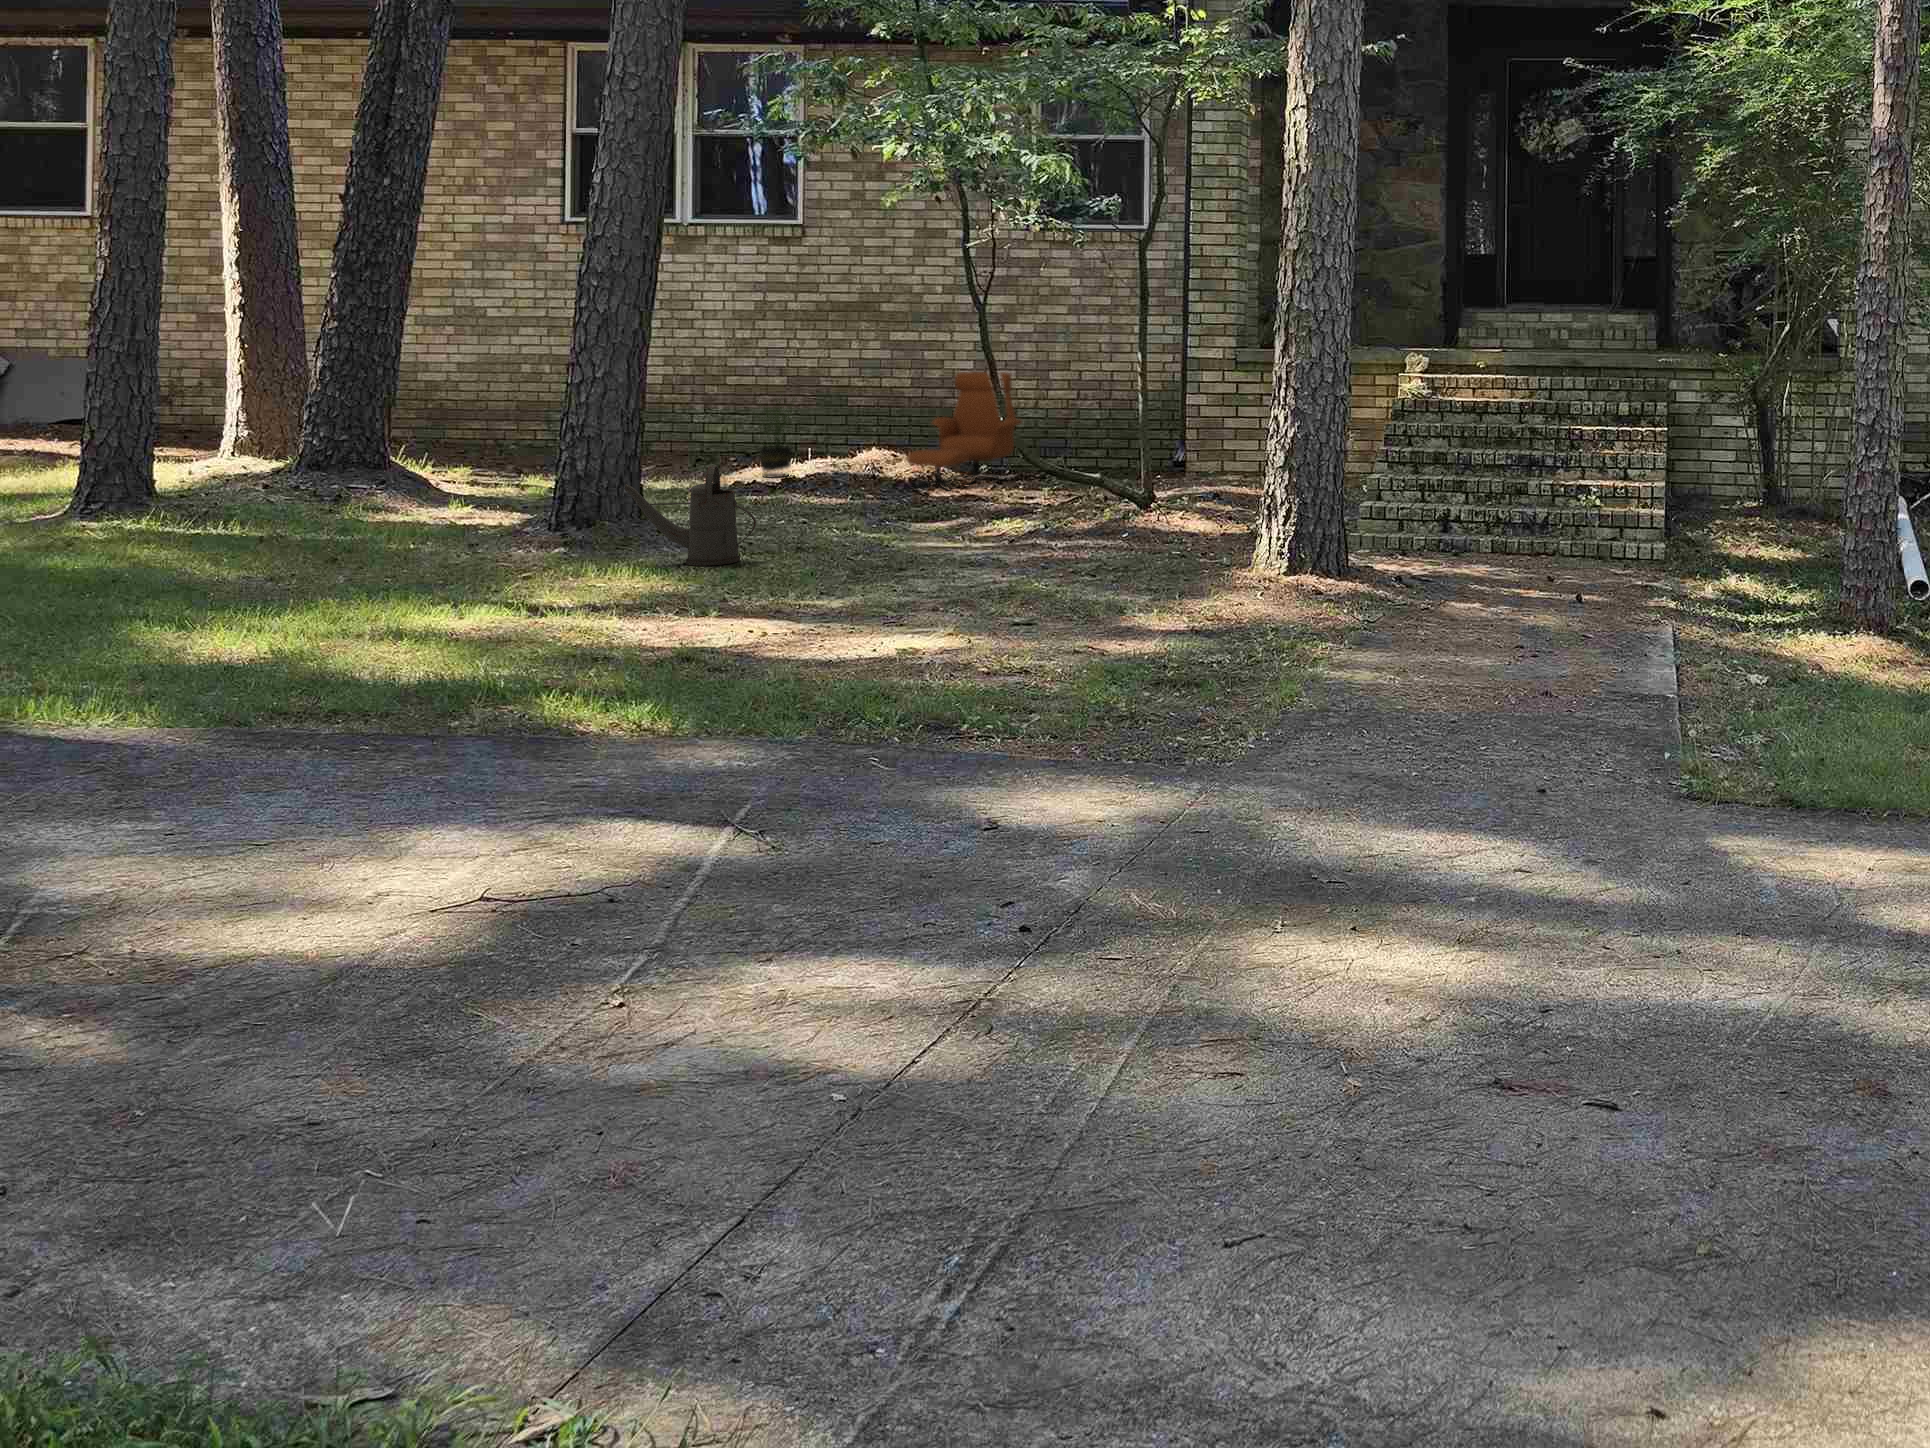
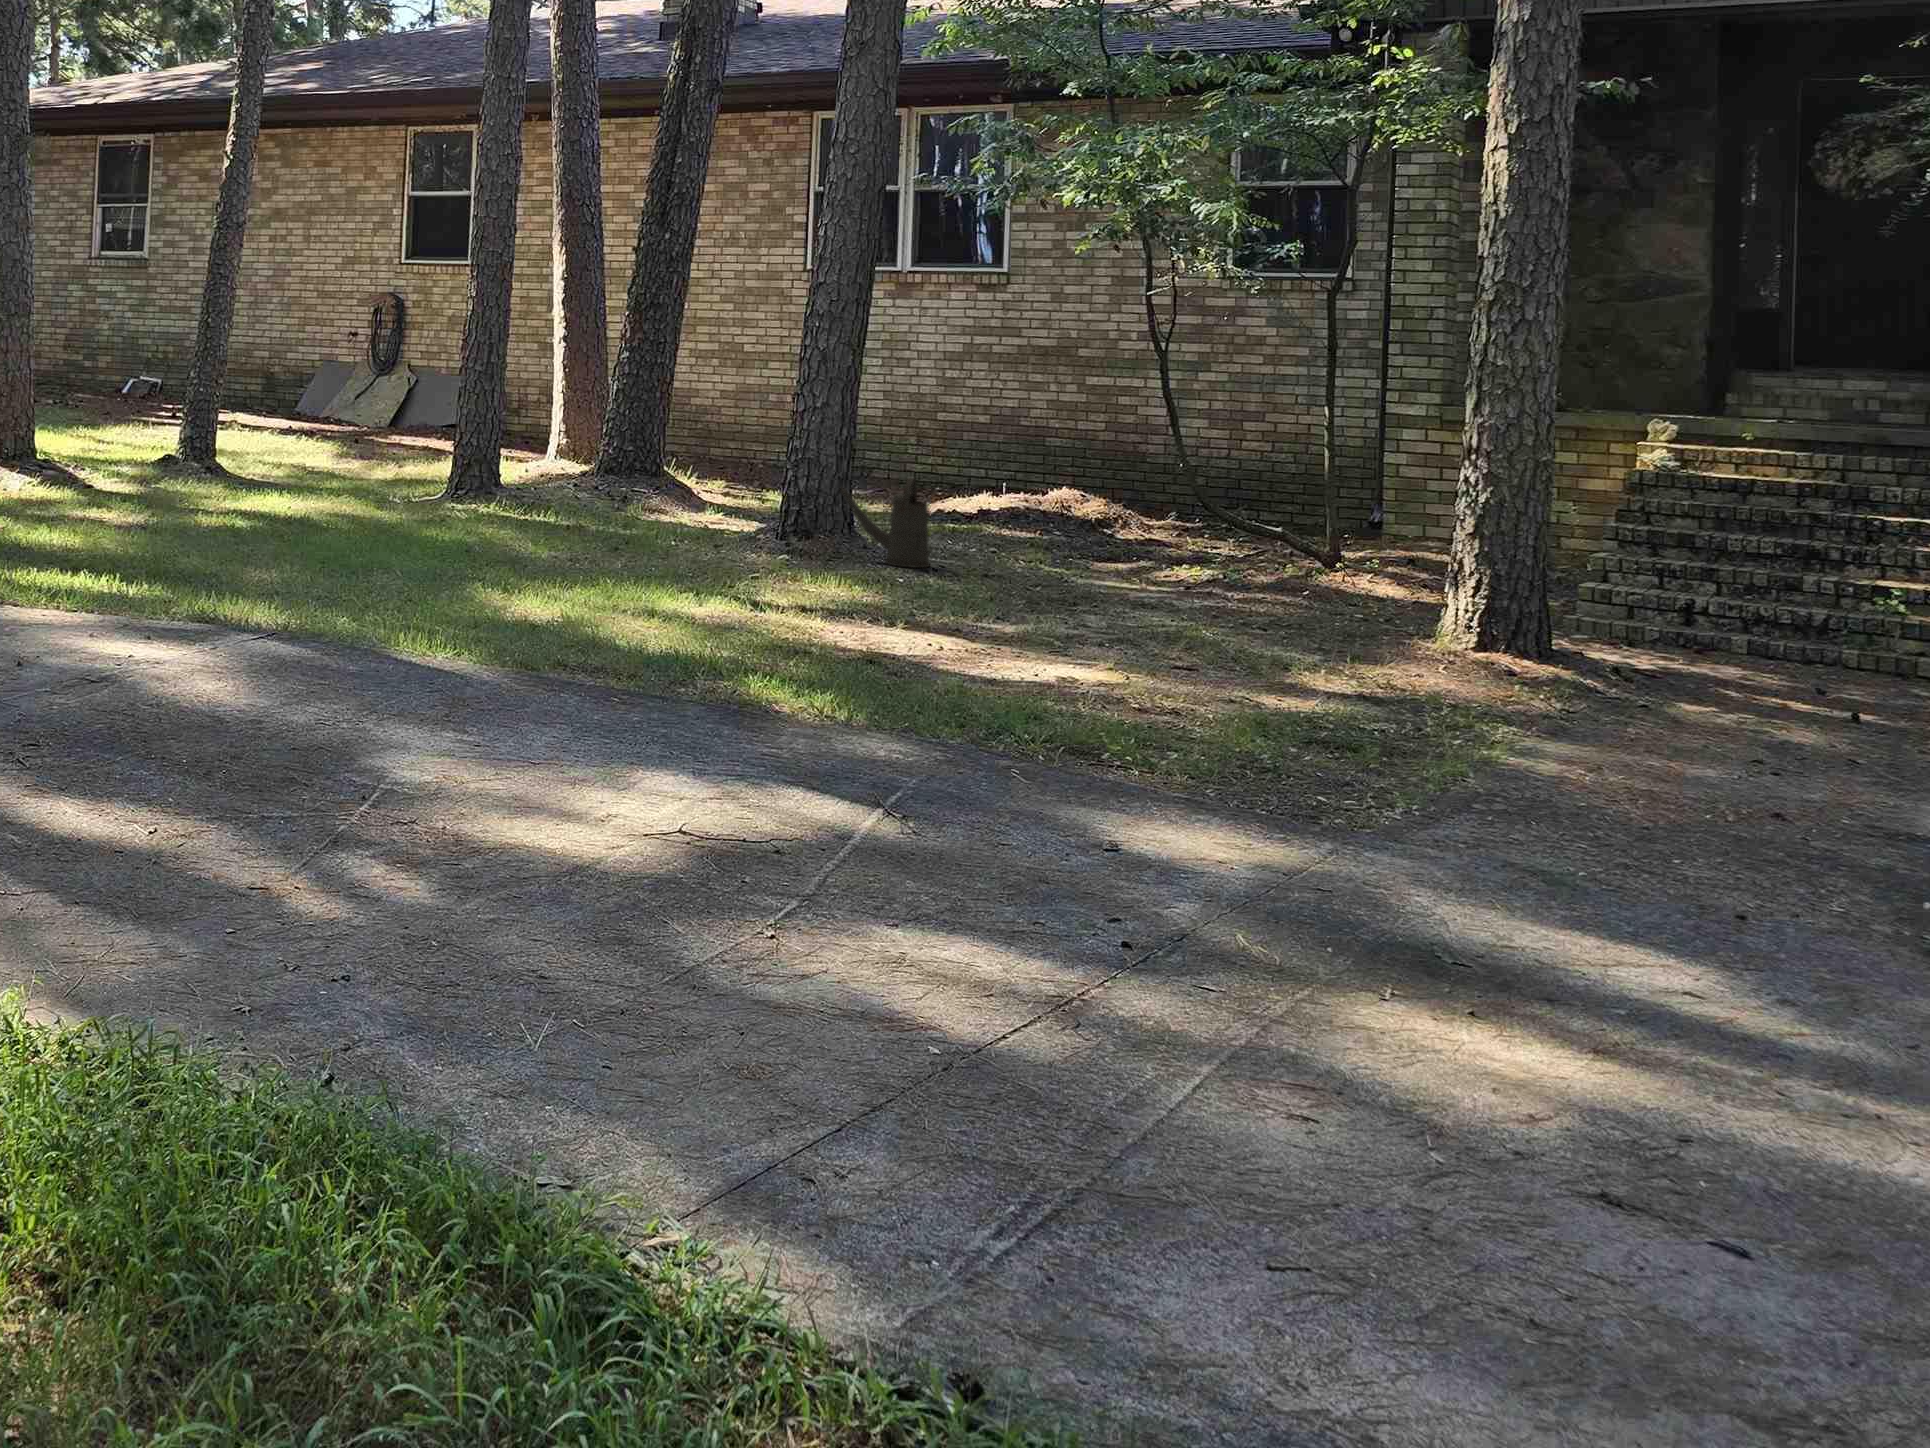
lounge chair: present [907,372,1022,491] -> none [1088,421,1206,536]
potted plant: present [753,400,793,478] -> none [947,426,996,508]

